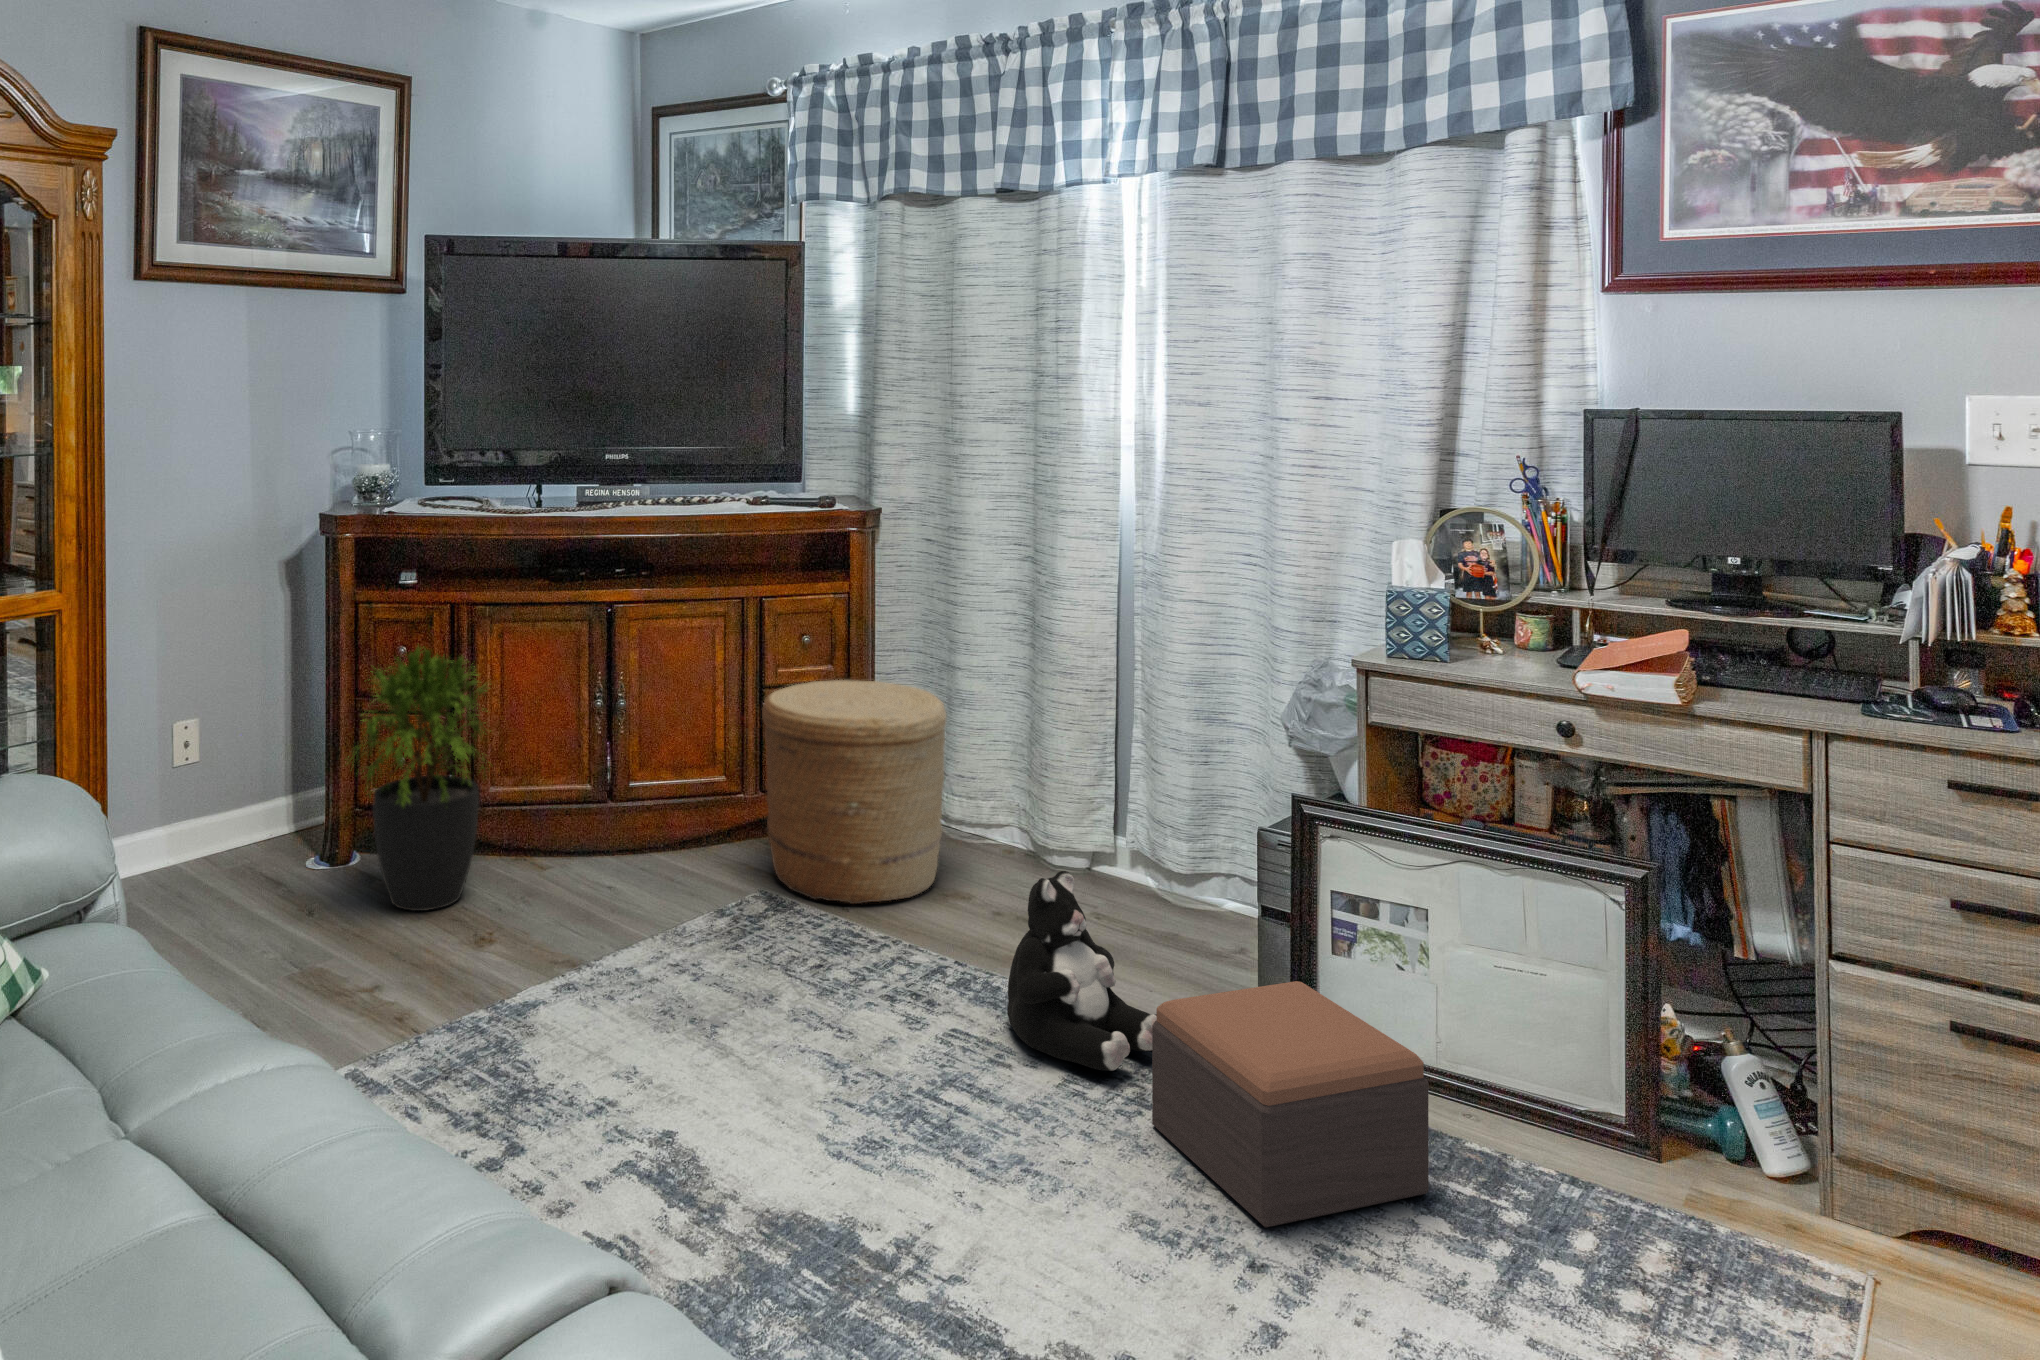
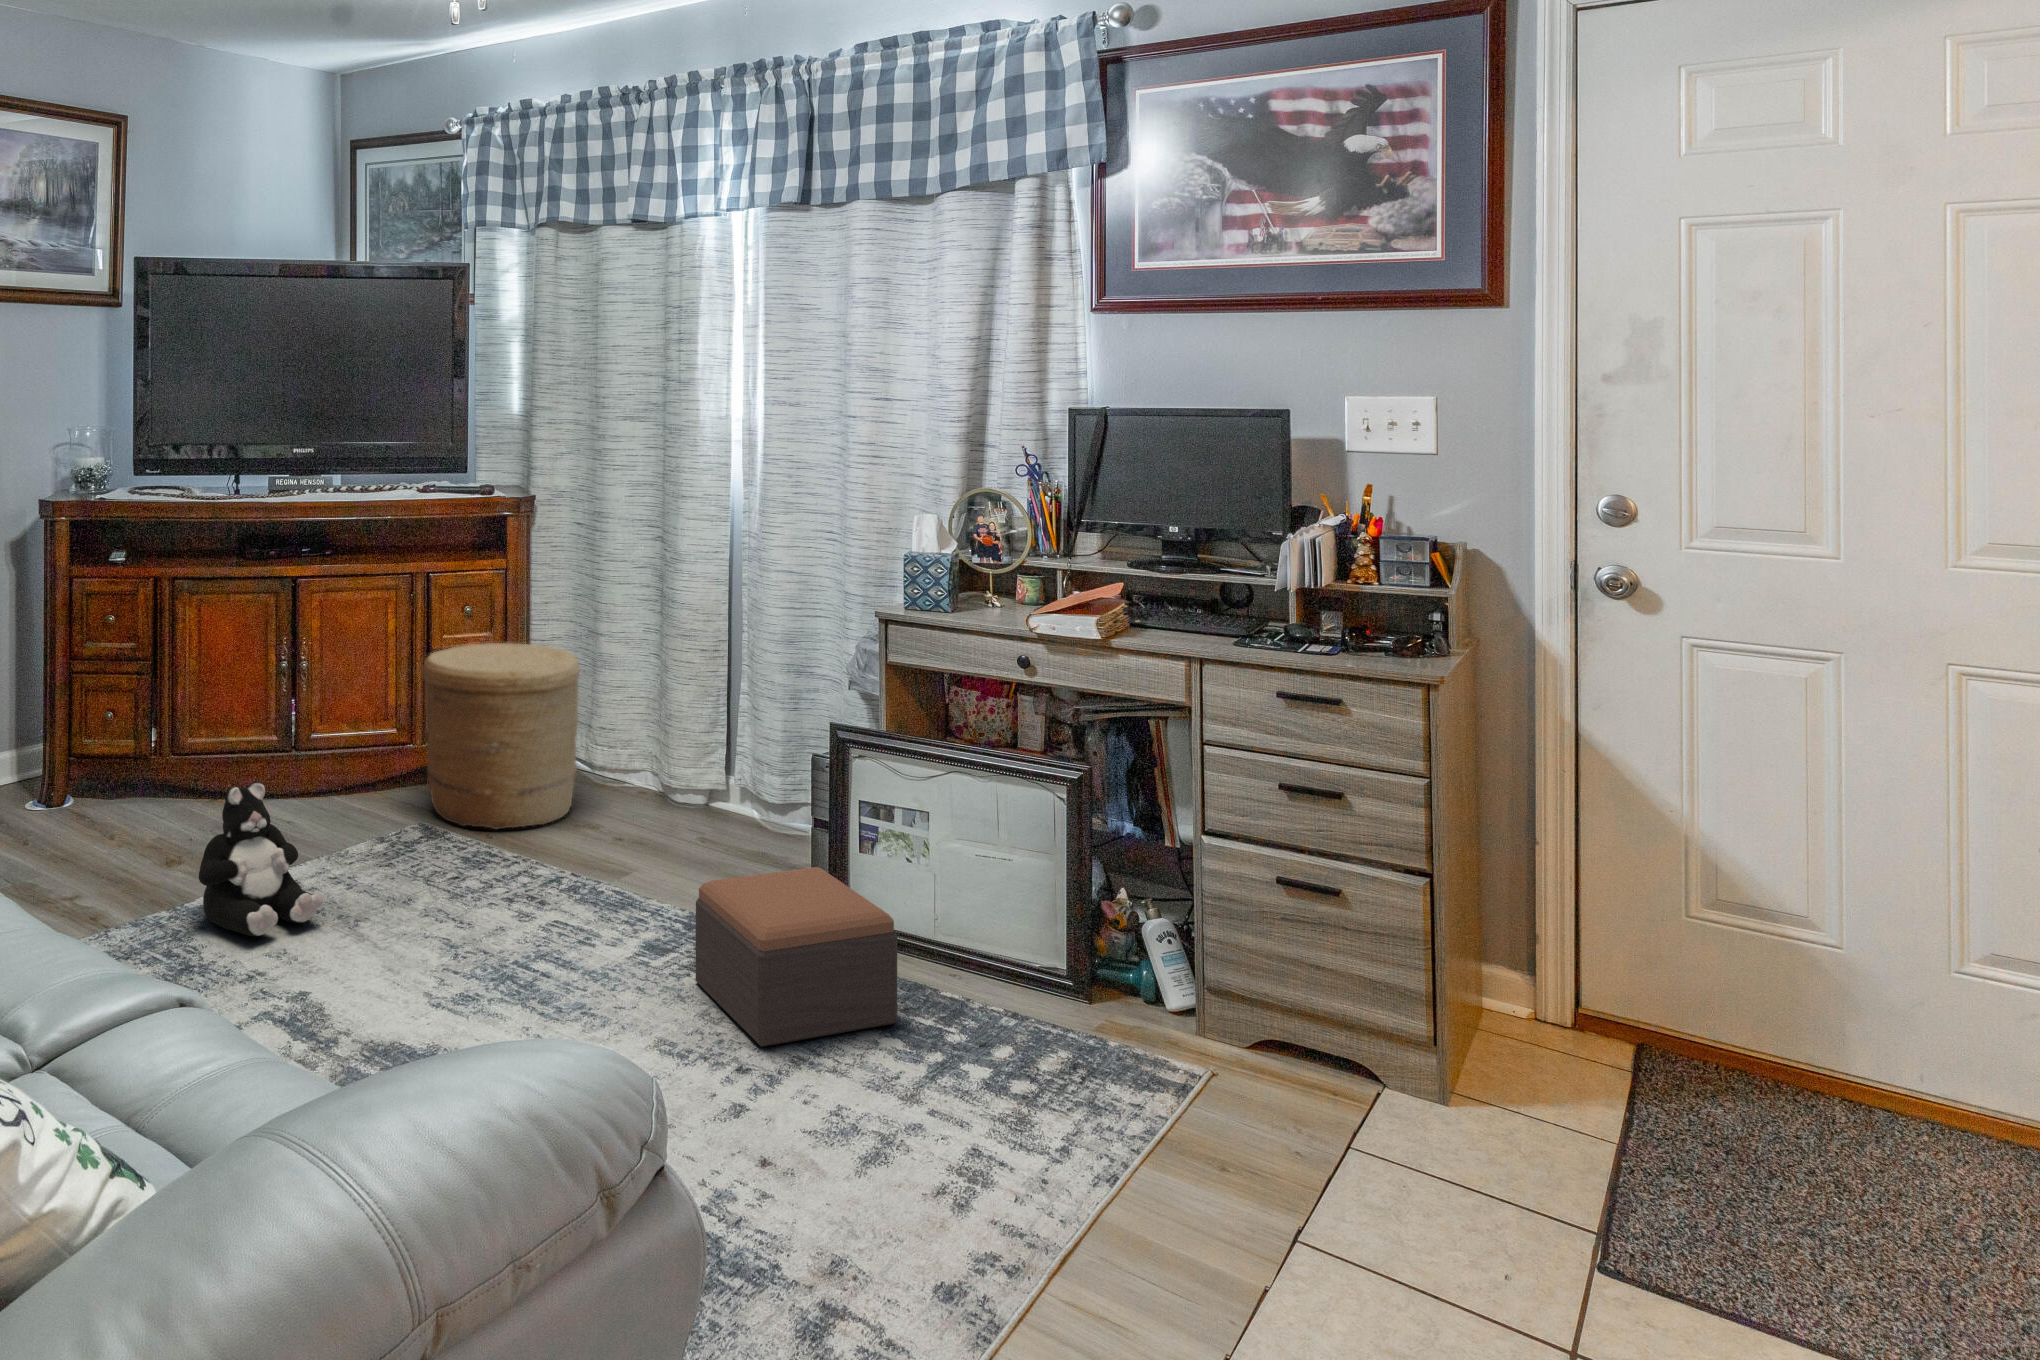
potted plant: present [348,646,487,911] -> none [56,609,191,838]
plush toy: present [1007,871,1157,1071] -> present [199,781,323,936]

